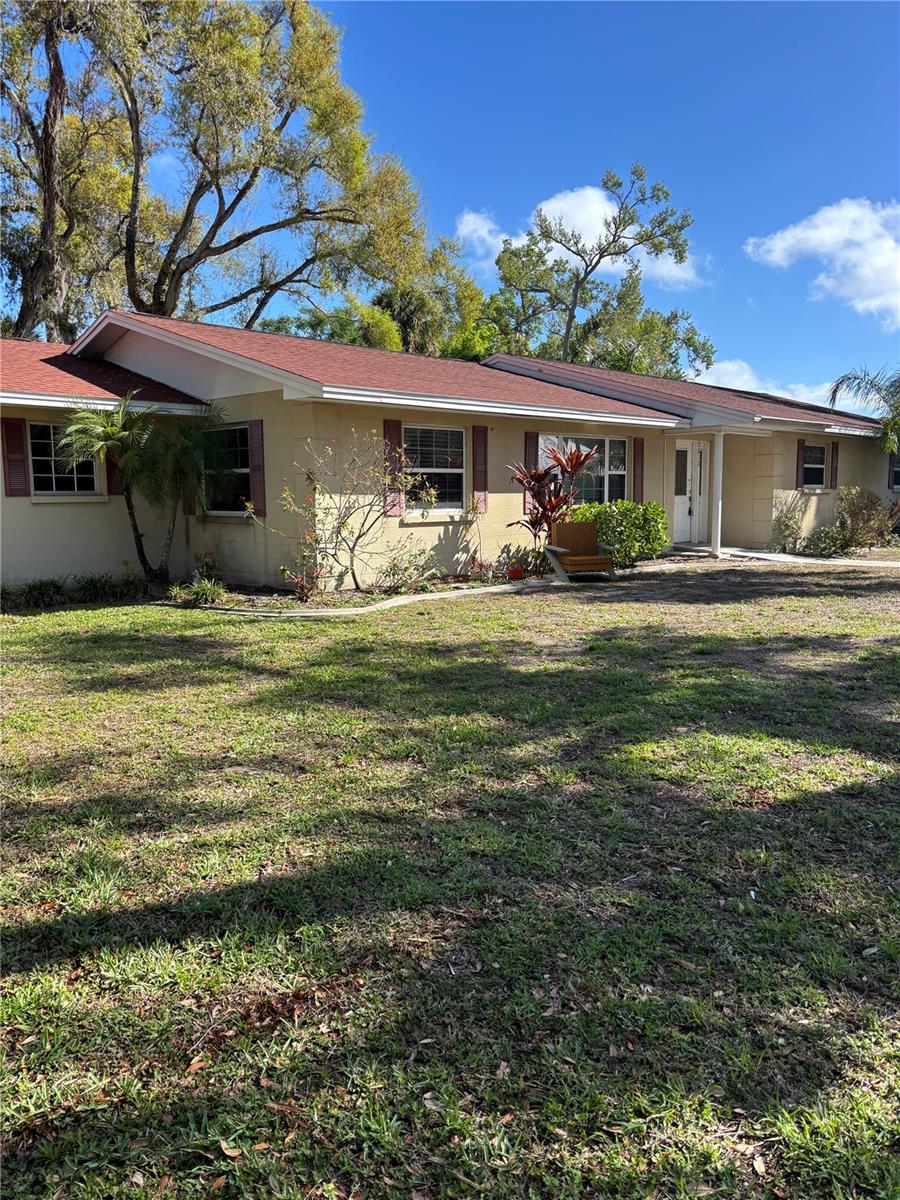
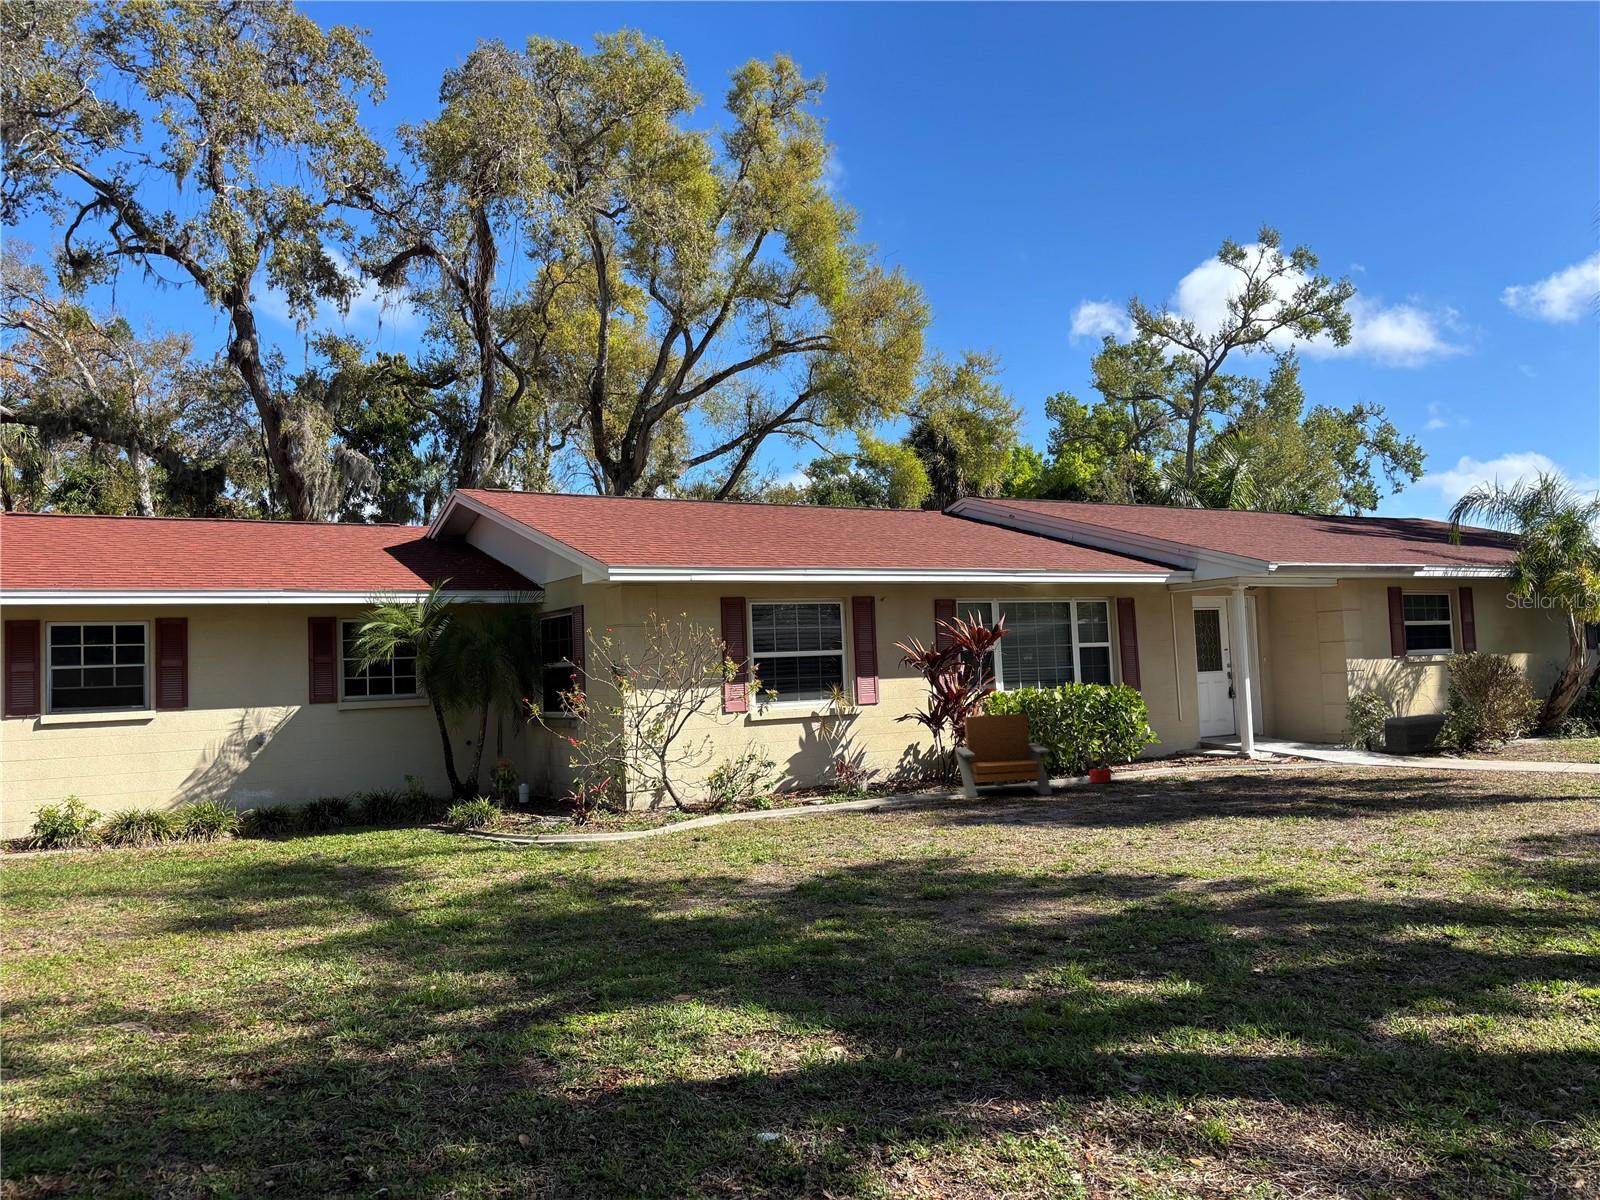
storage bench: none [782,528,824,554] -> present [1383,714,1452,753]
decorative plant: present [505,547,534,578] -> present [1073,731,1128,783]

